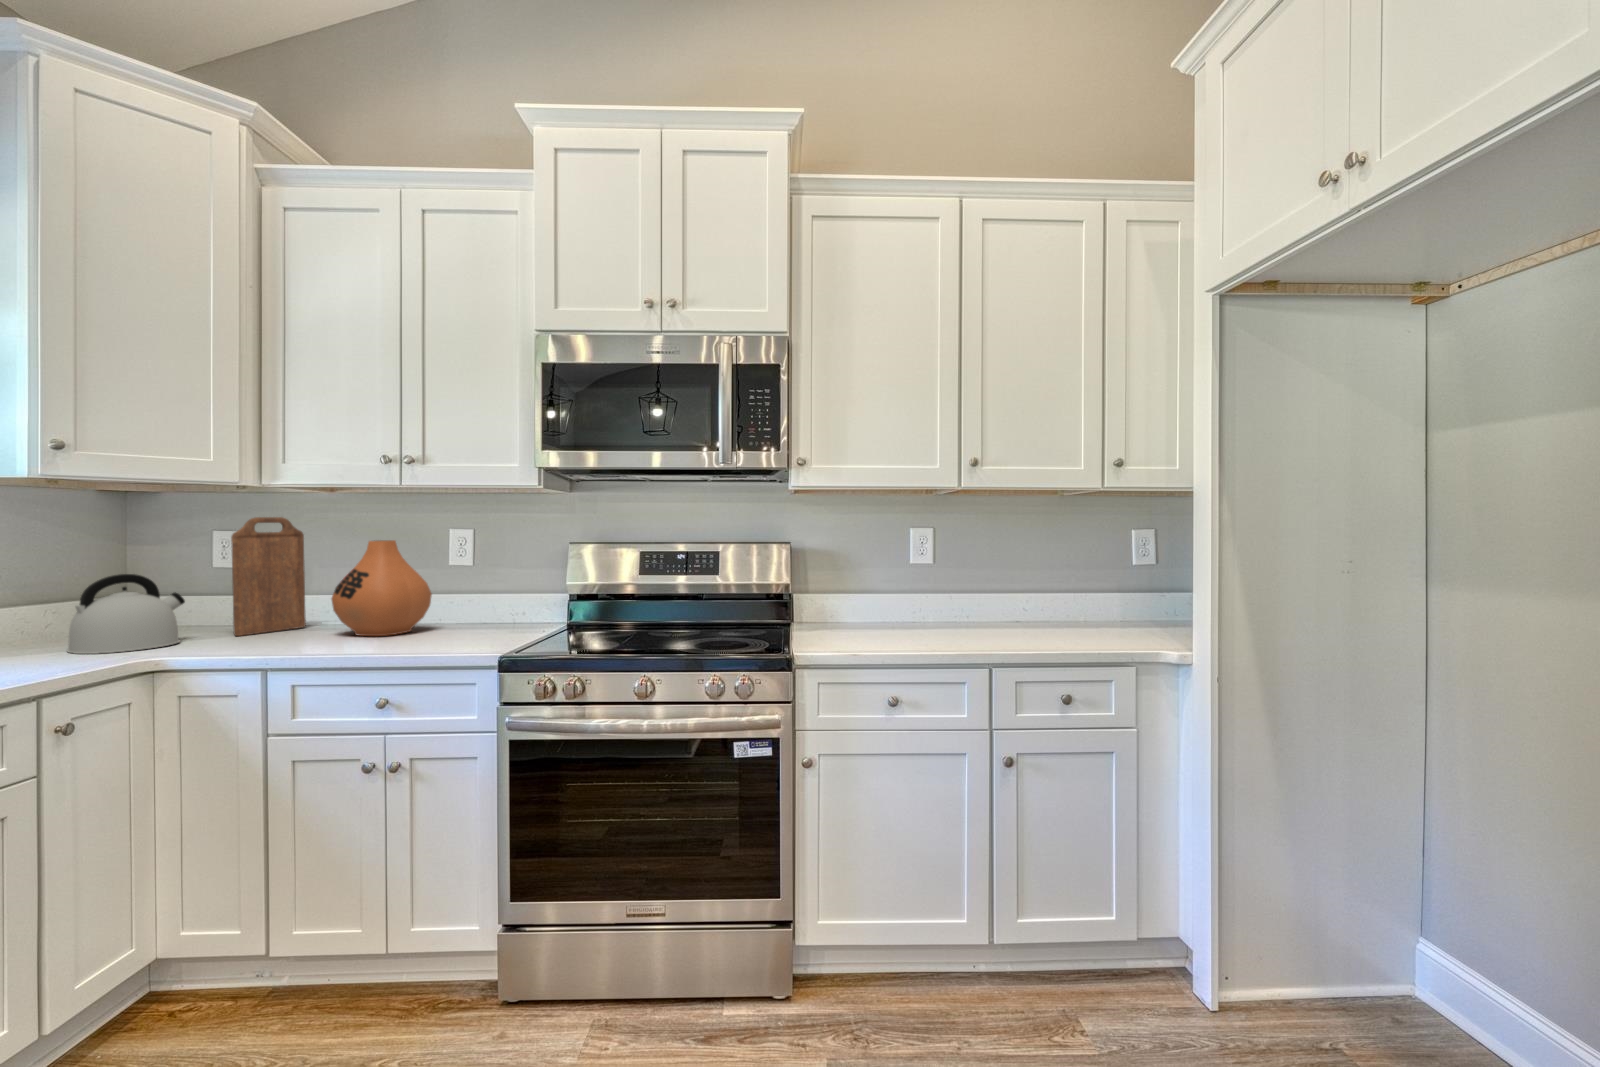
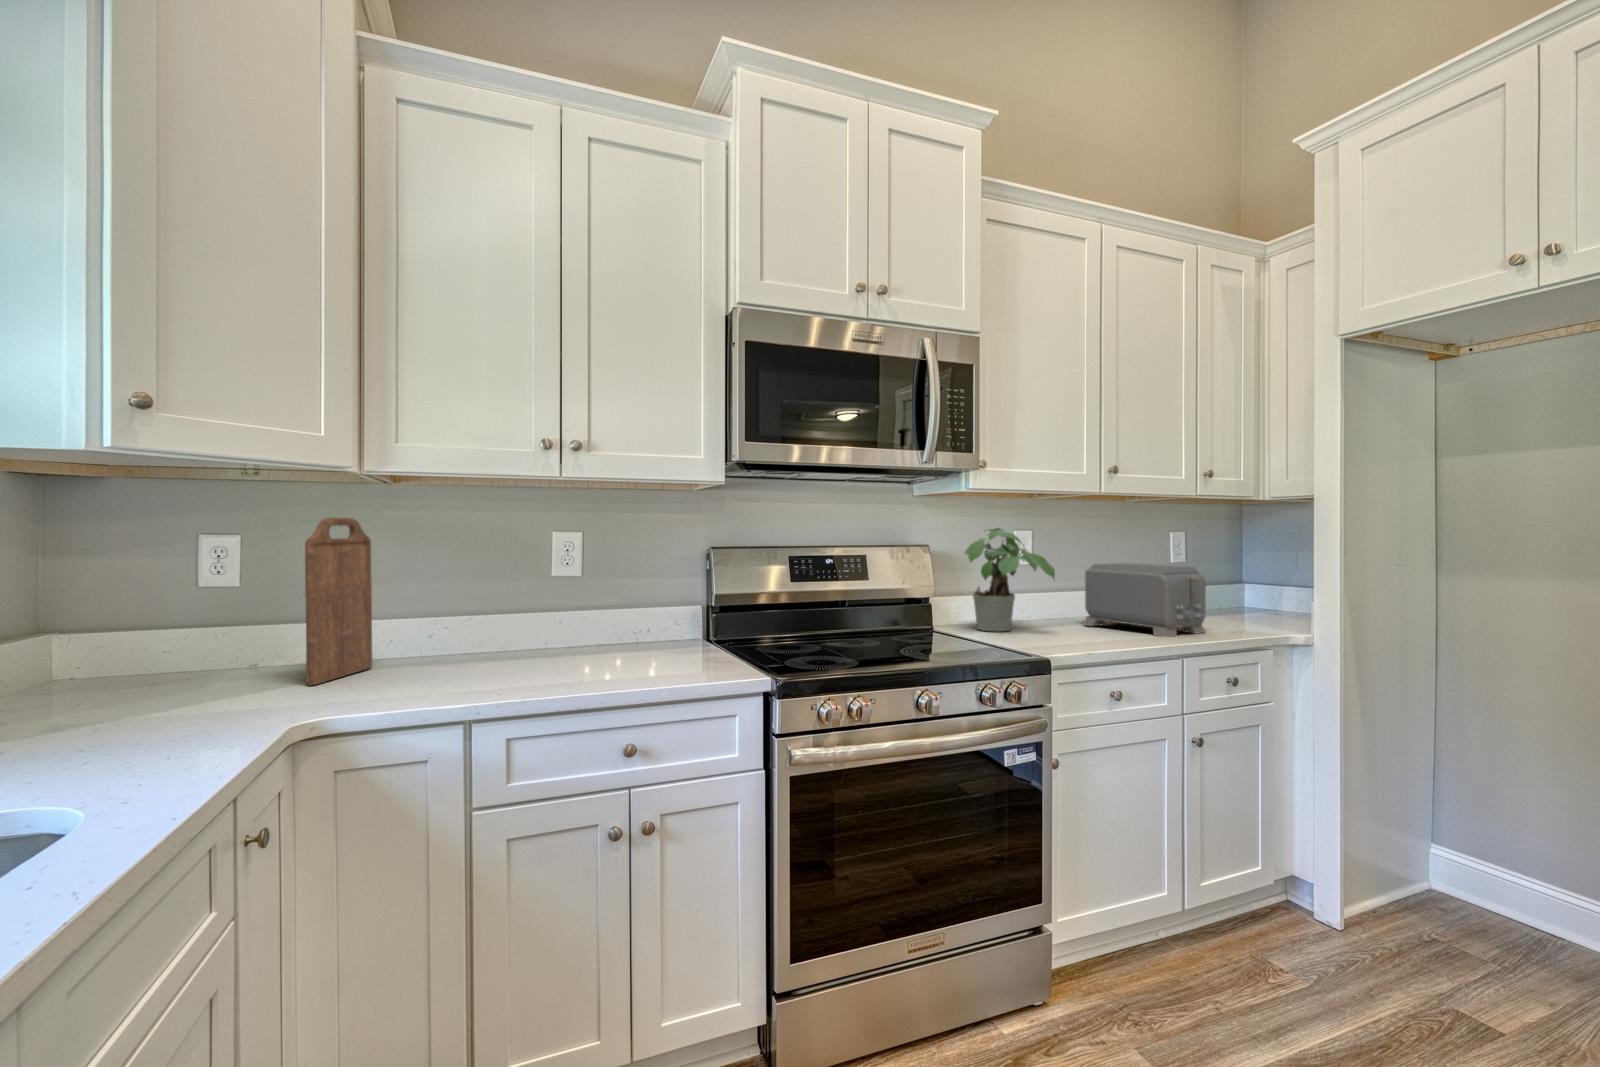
potted plant: none [815,526,905,631] -> present [965,528,1055,631]
vase: present [332,540,432,636] -> none [454,547,566,672]
toaster: none [966,565,1069,648] -> present [1083,563,1206,637]
kettle: present [67,574,185,654] -> none [95,602,262,730]

